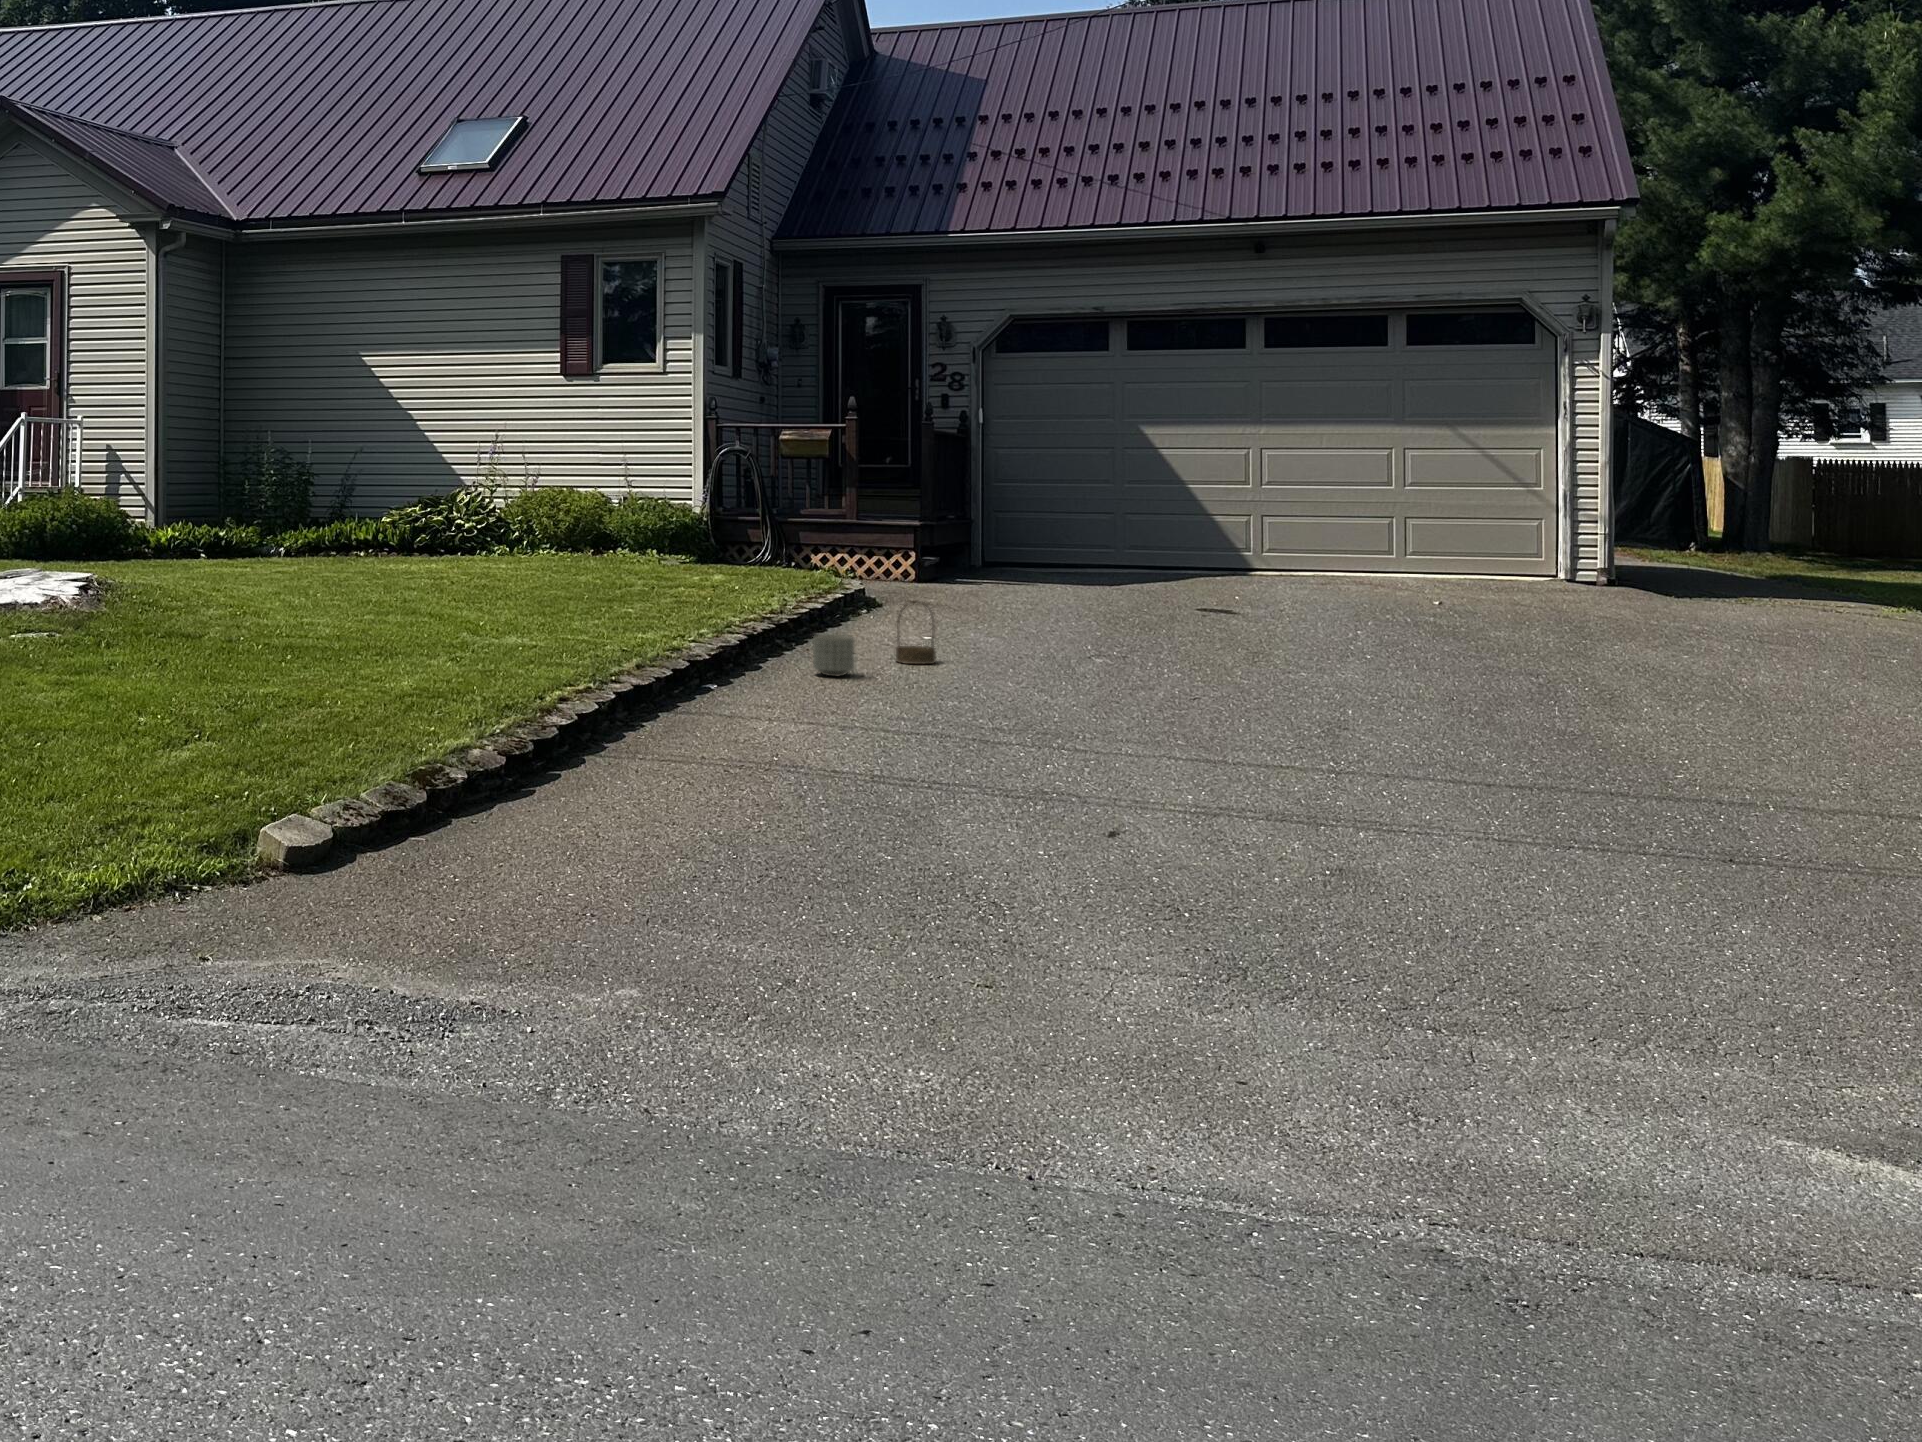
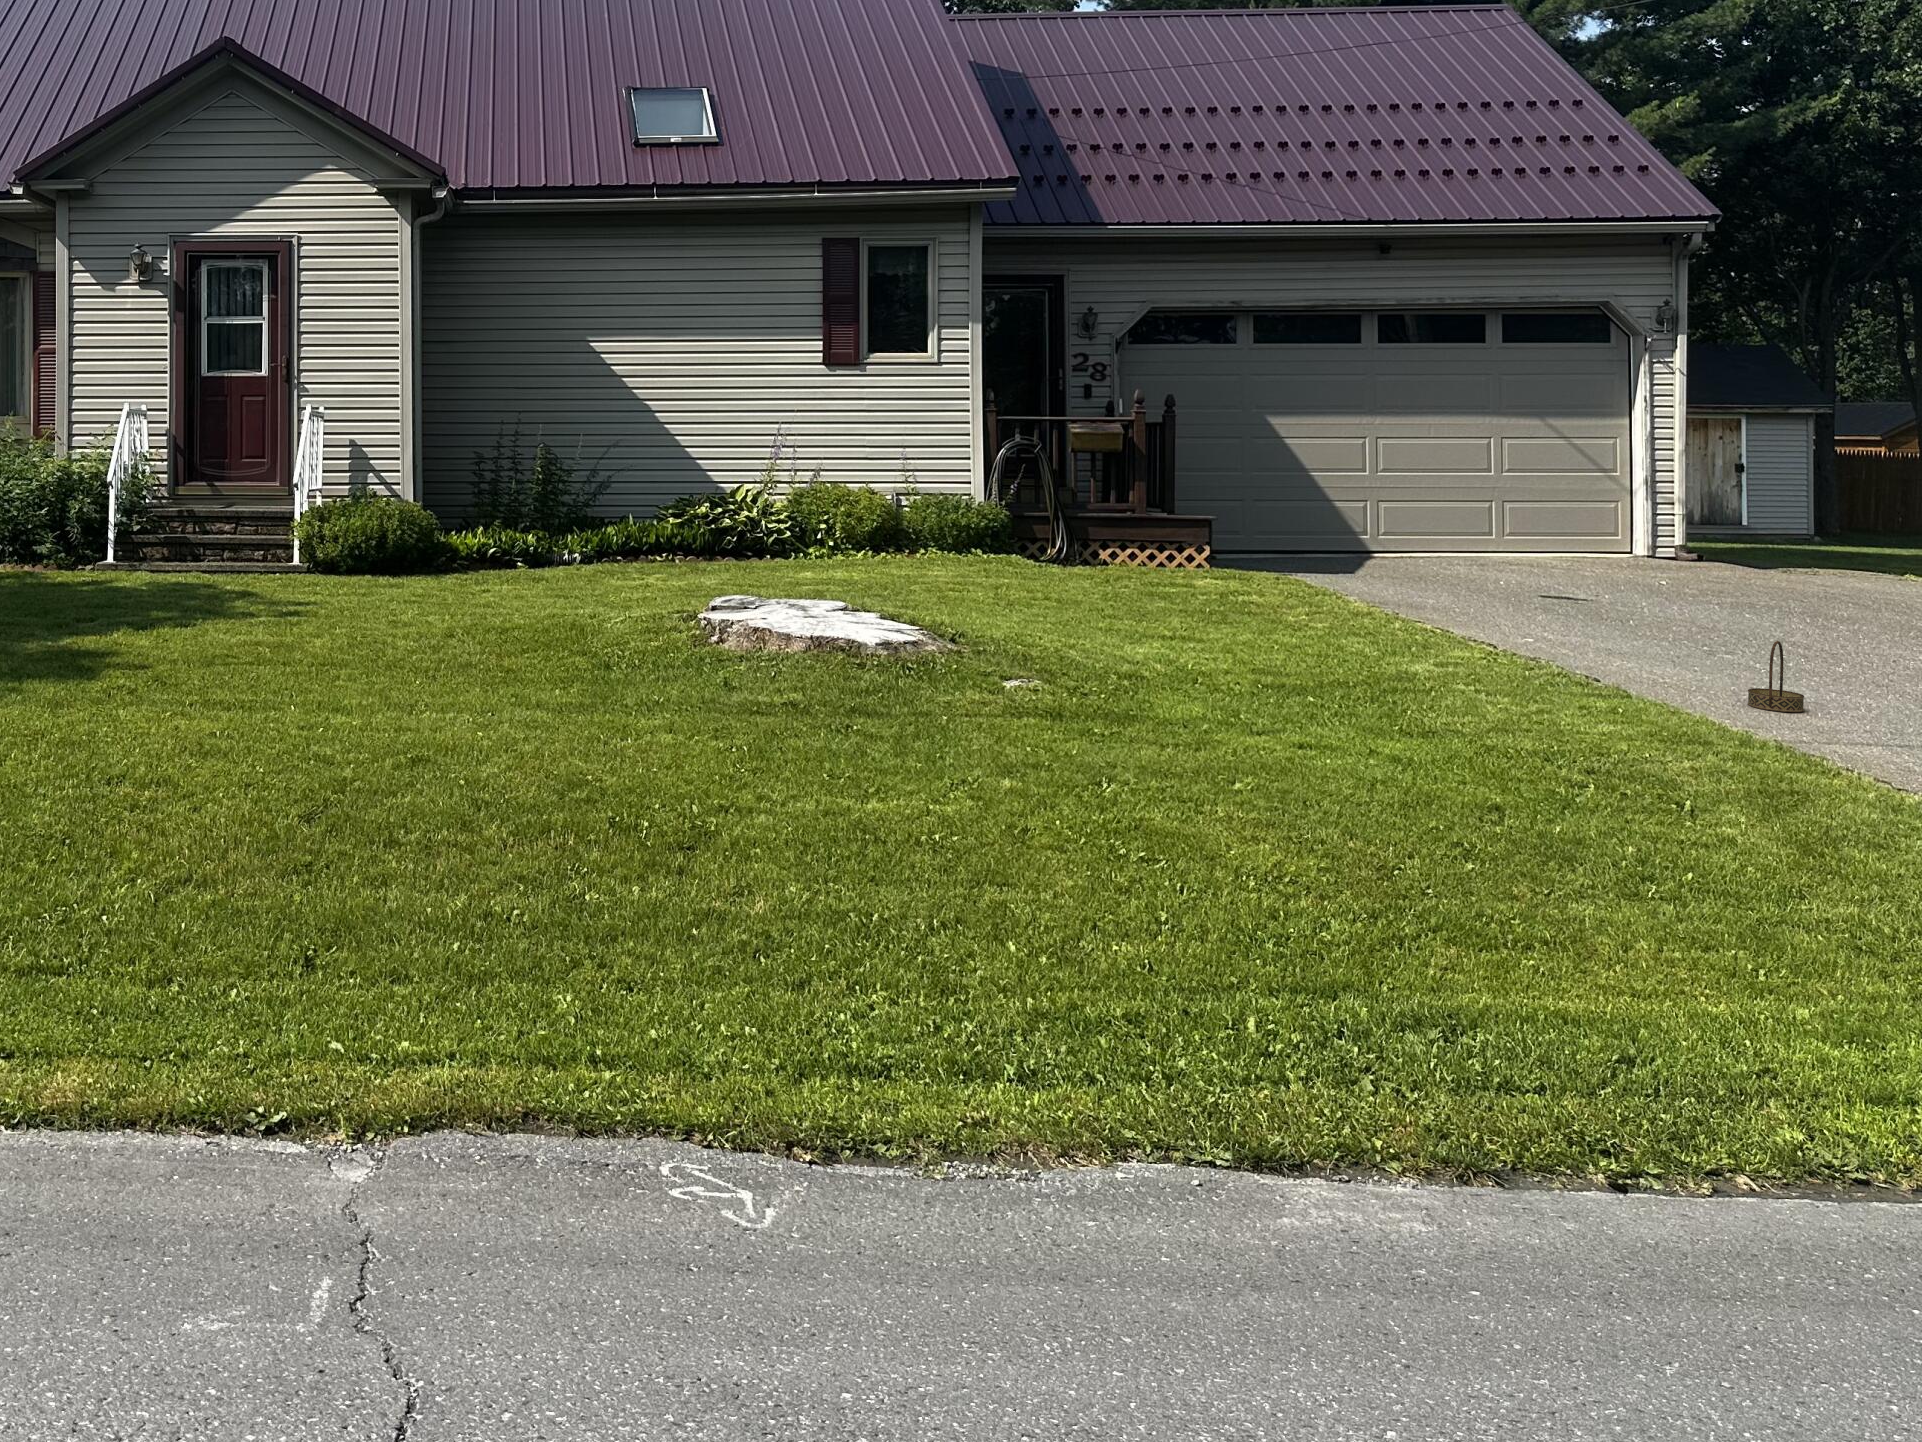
planter: present [813,635,854,676] -> none [1787,692,1849,742]

